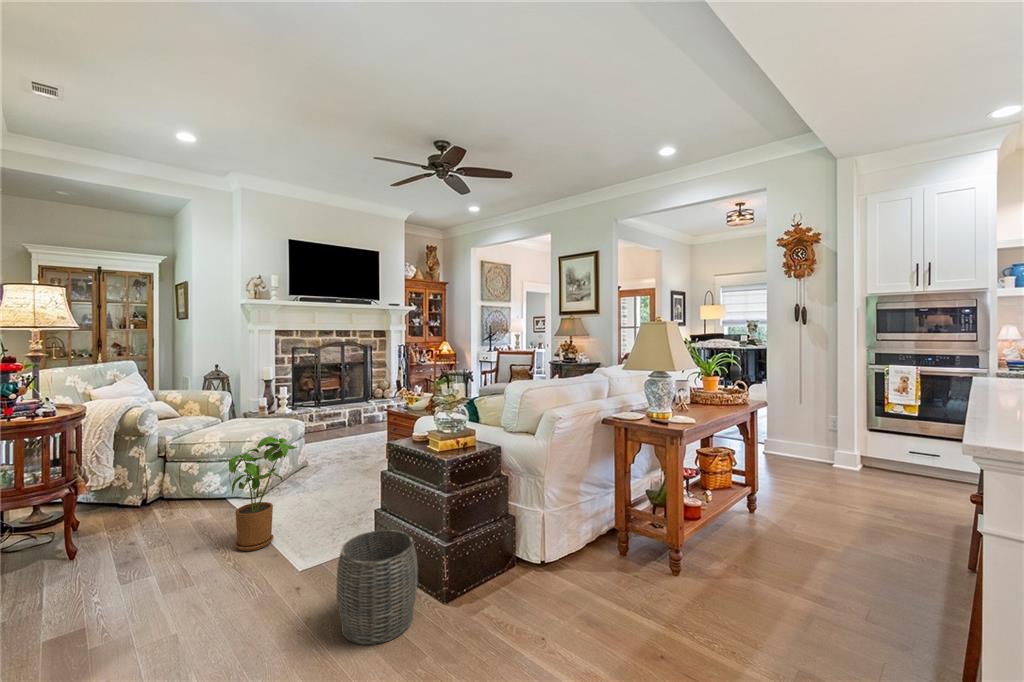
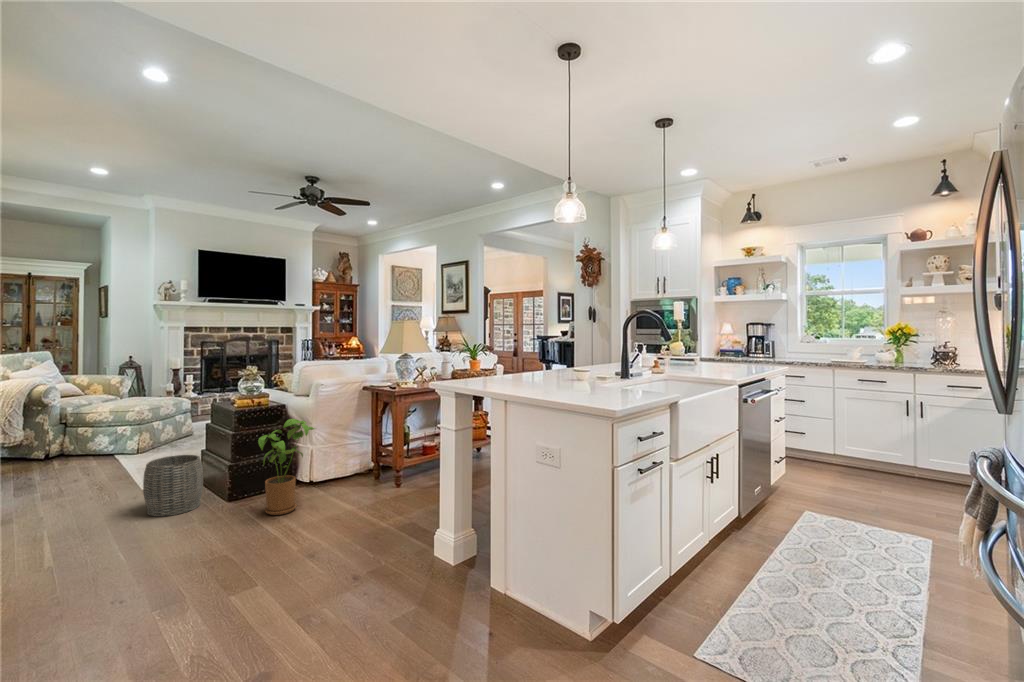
house plant: present [229,437,298,551] -> present [258,419,315,515]

